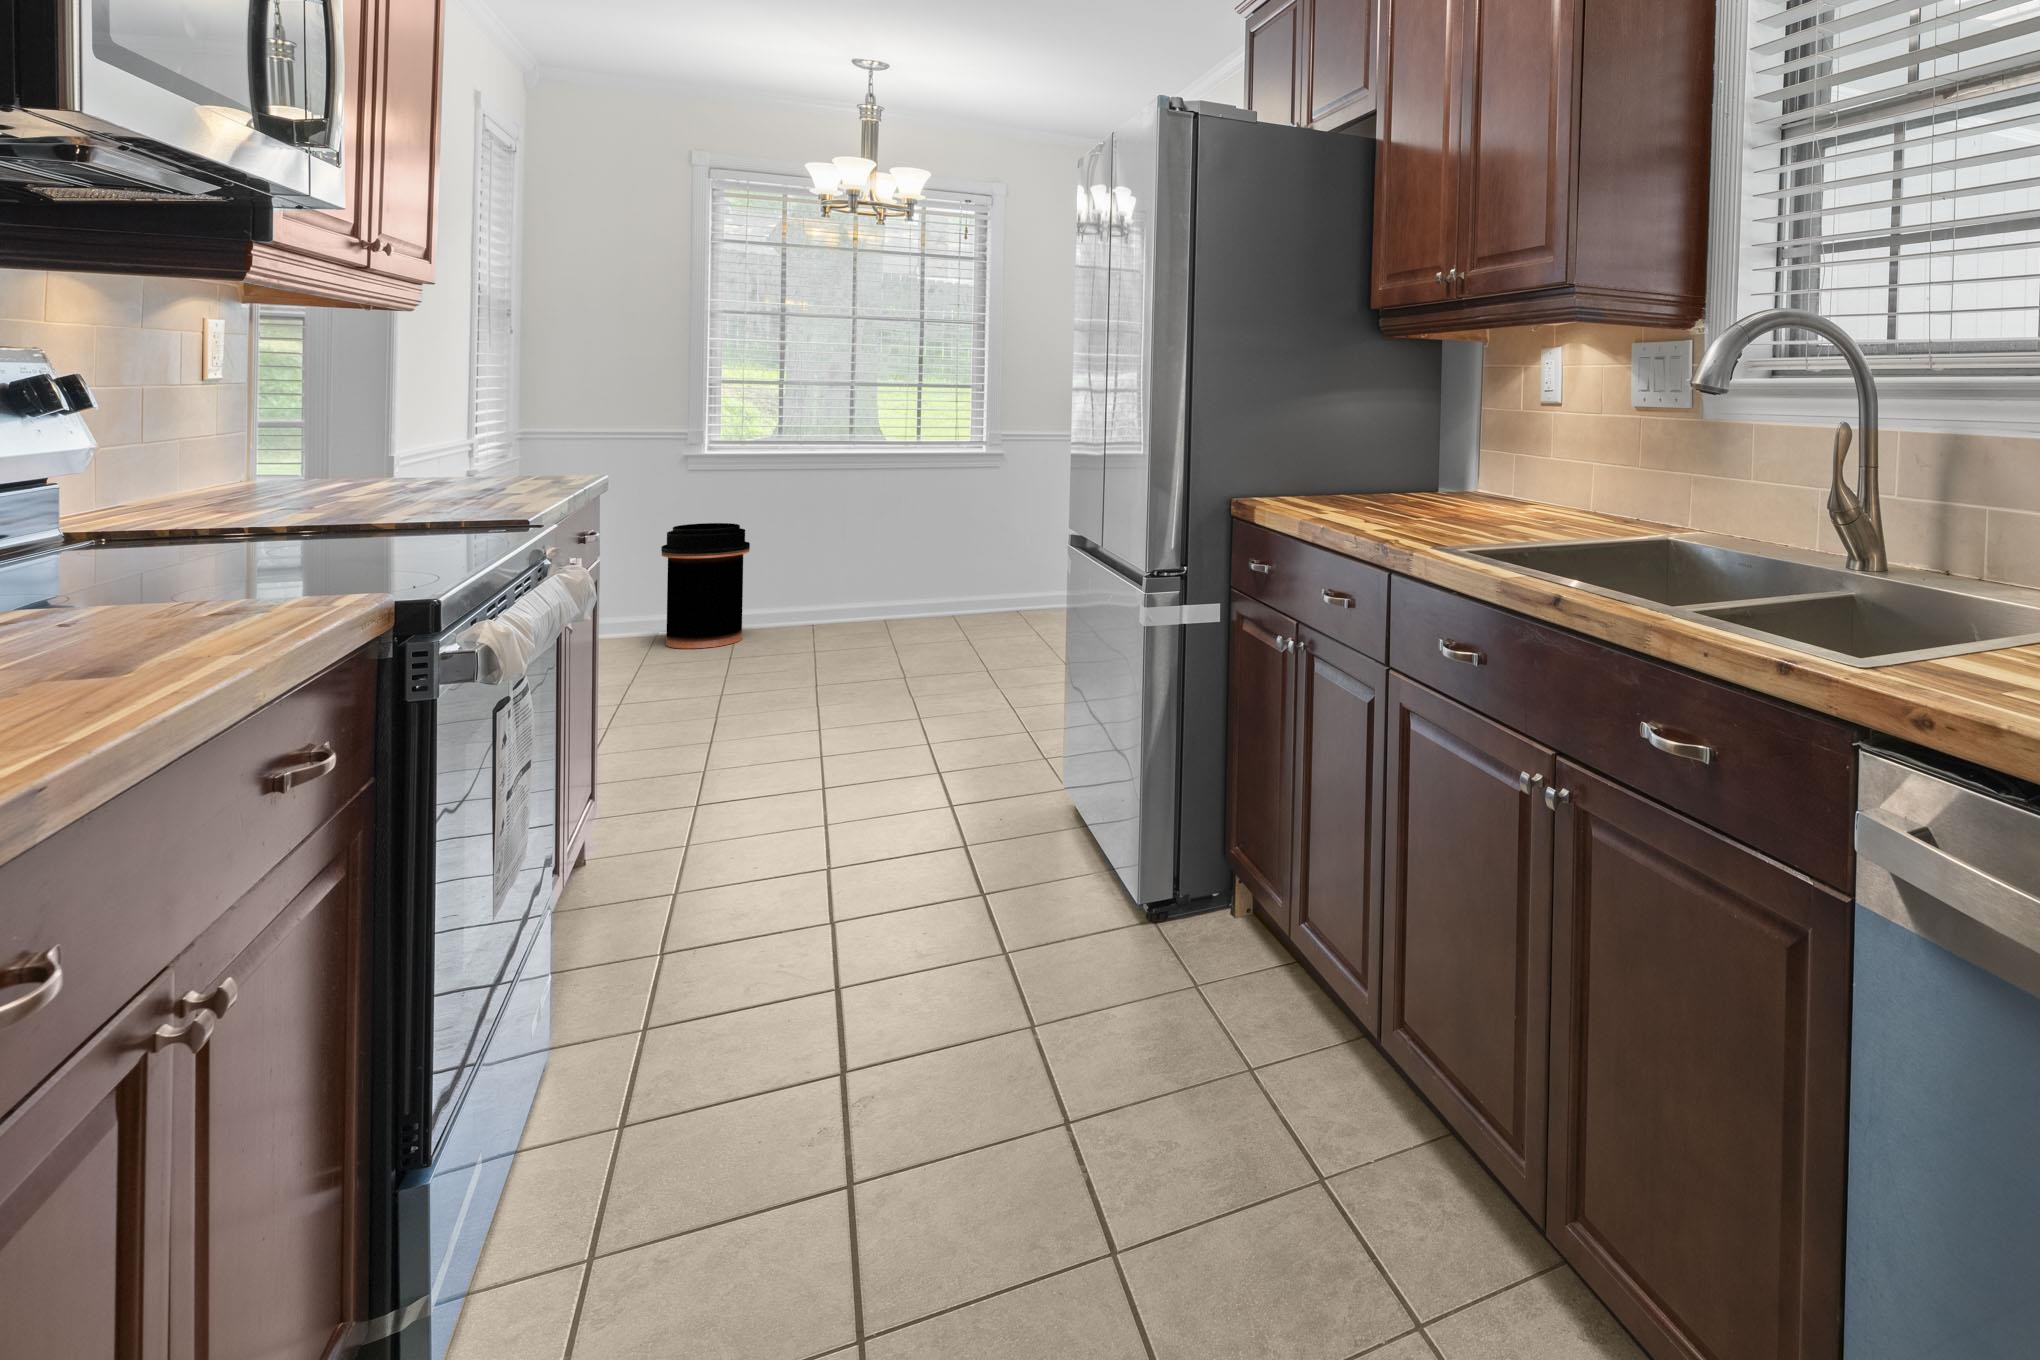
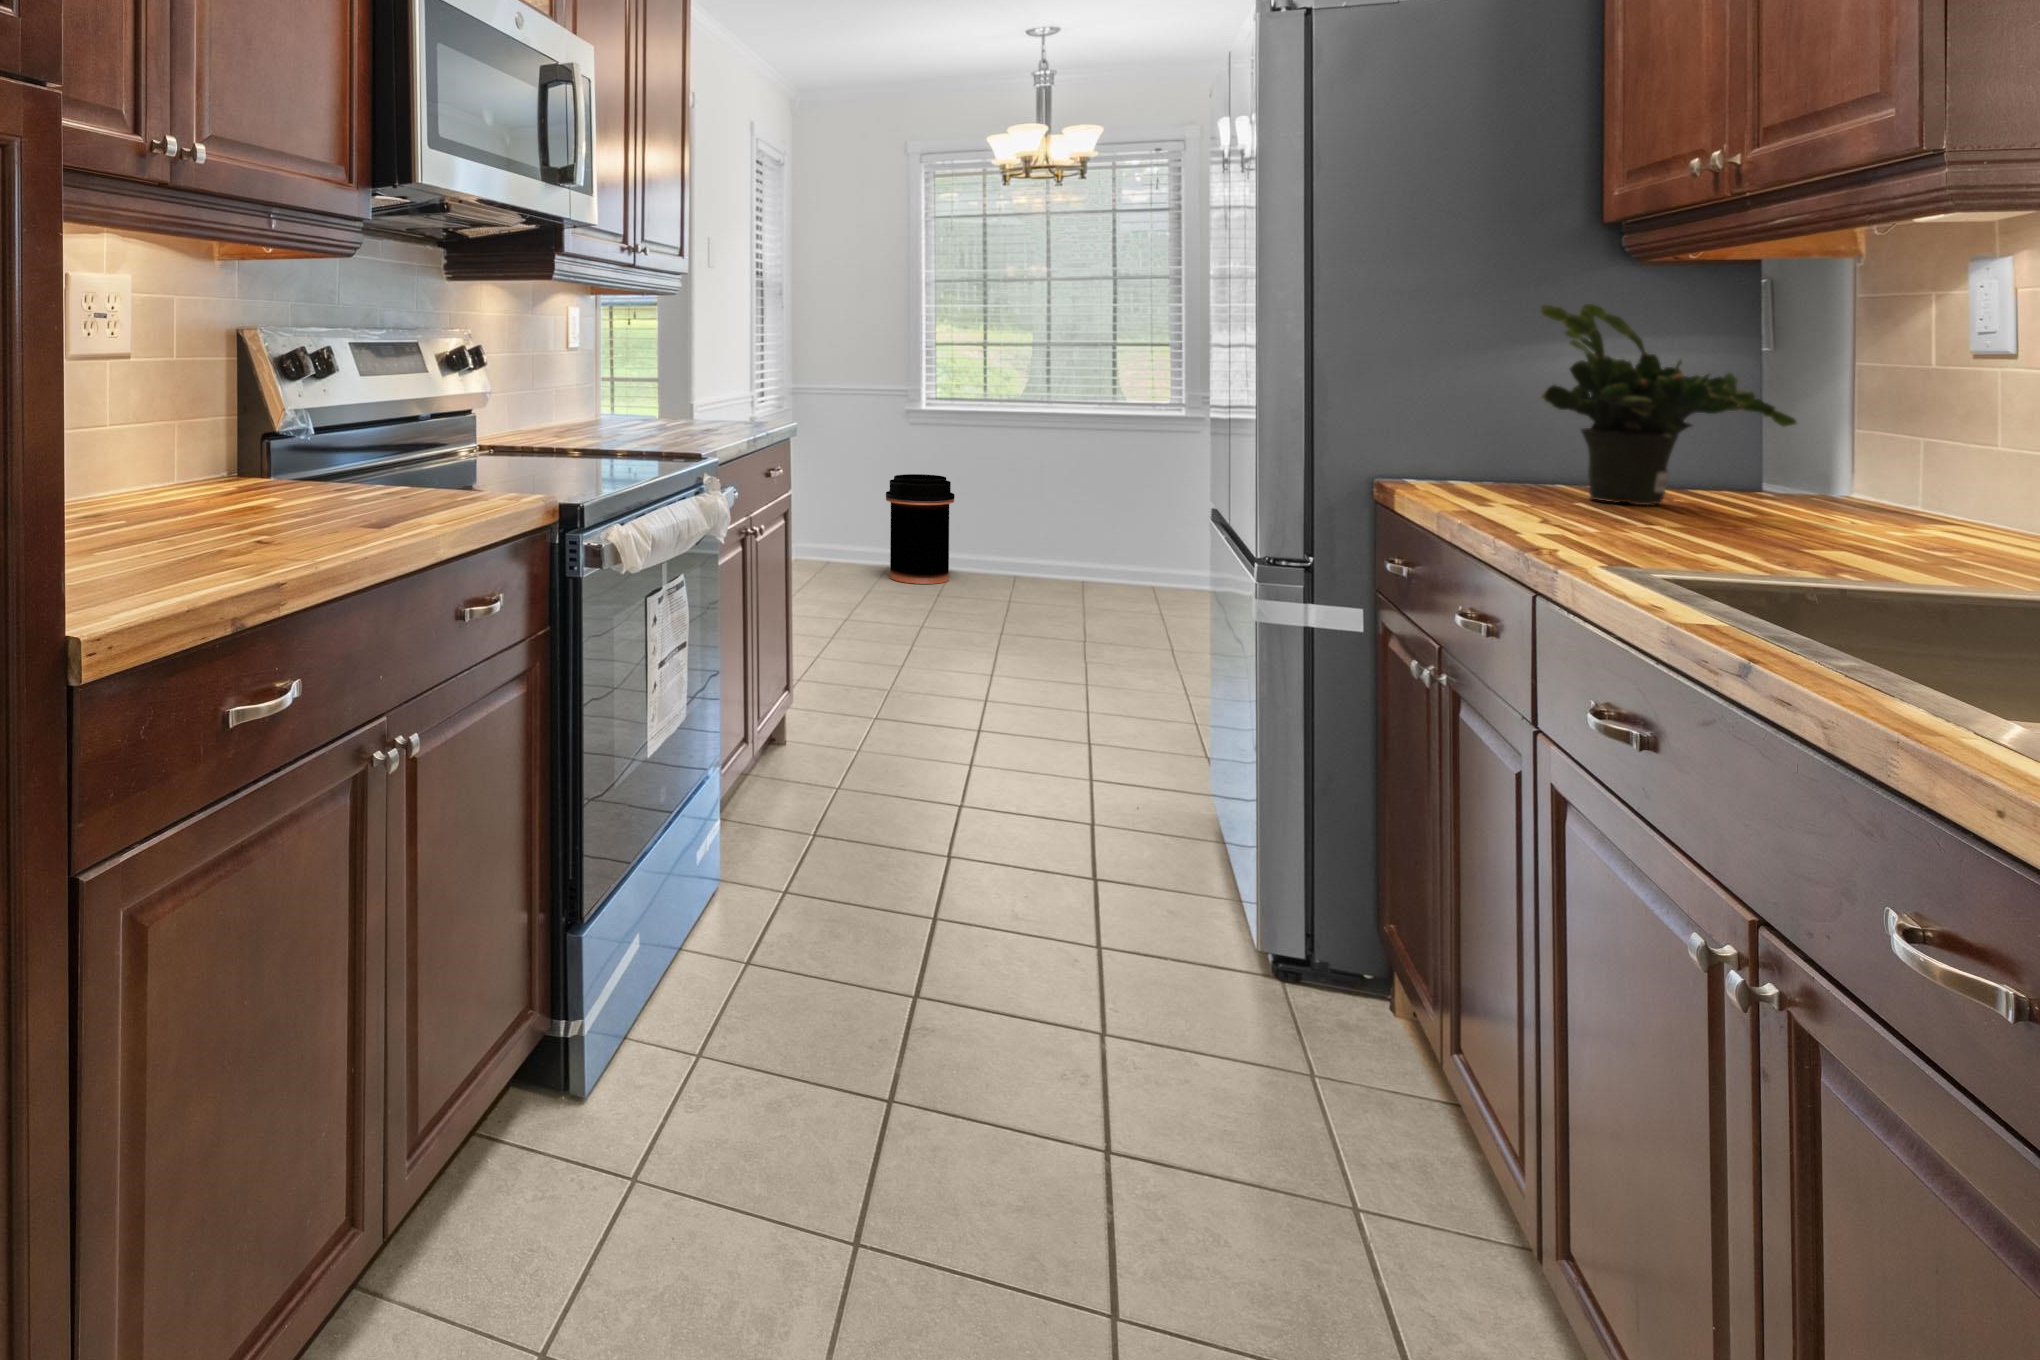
potted plant: none [1341,366,1474,507] -> present [1540,304,1797,505]

